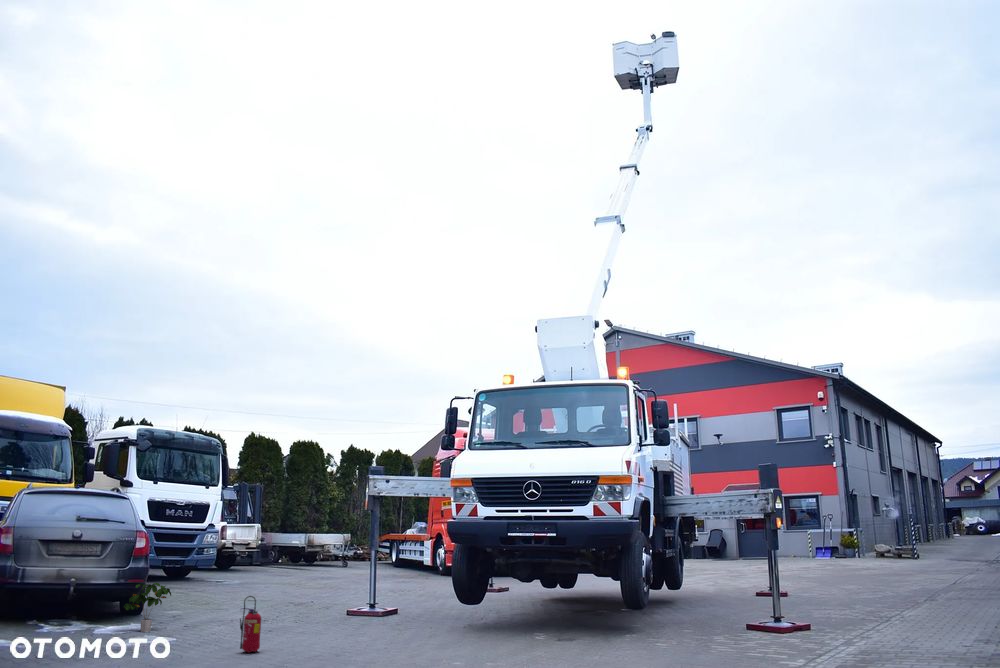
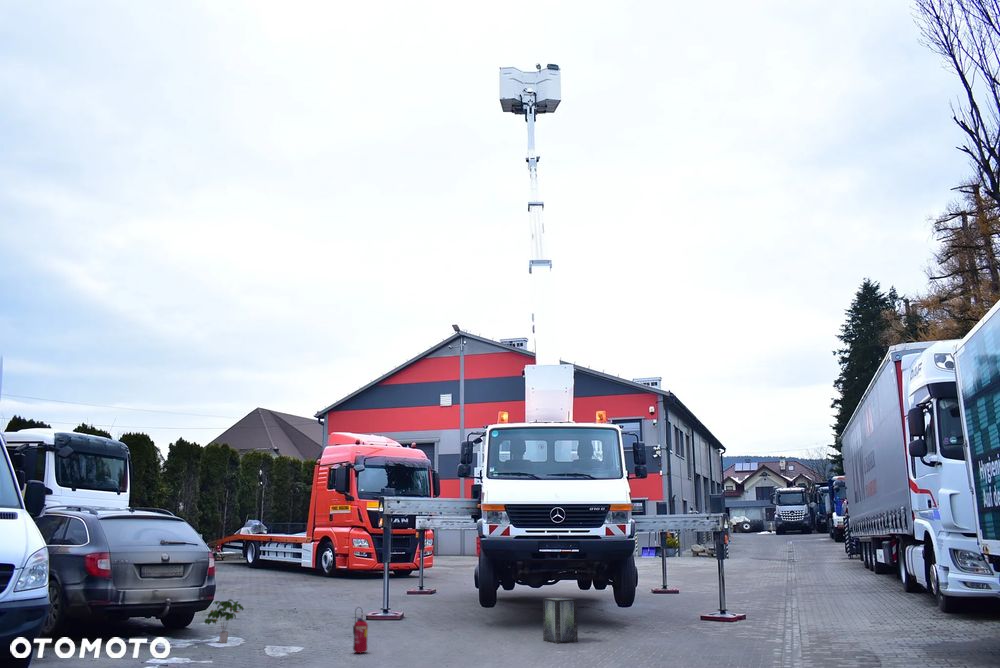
storage box: none [500,593,539,652] -> present [543,597,578,643]

